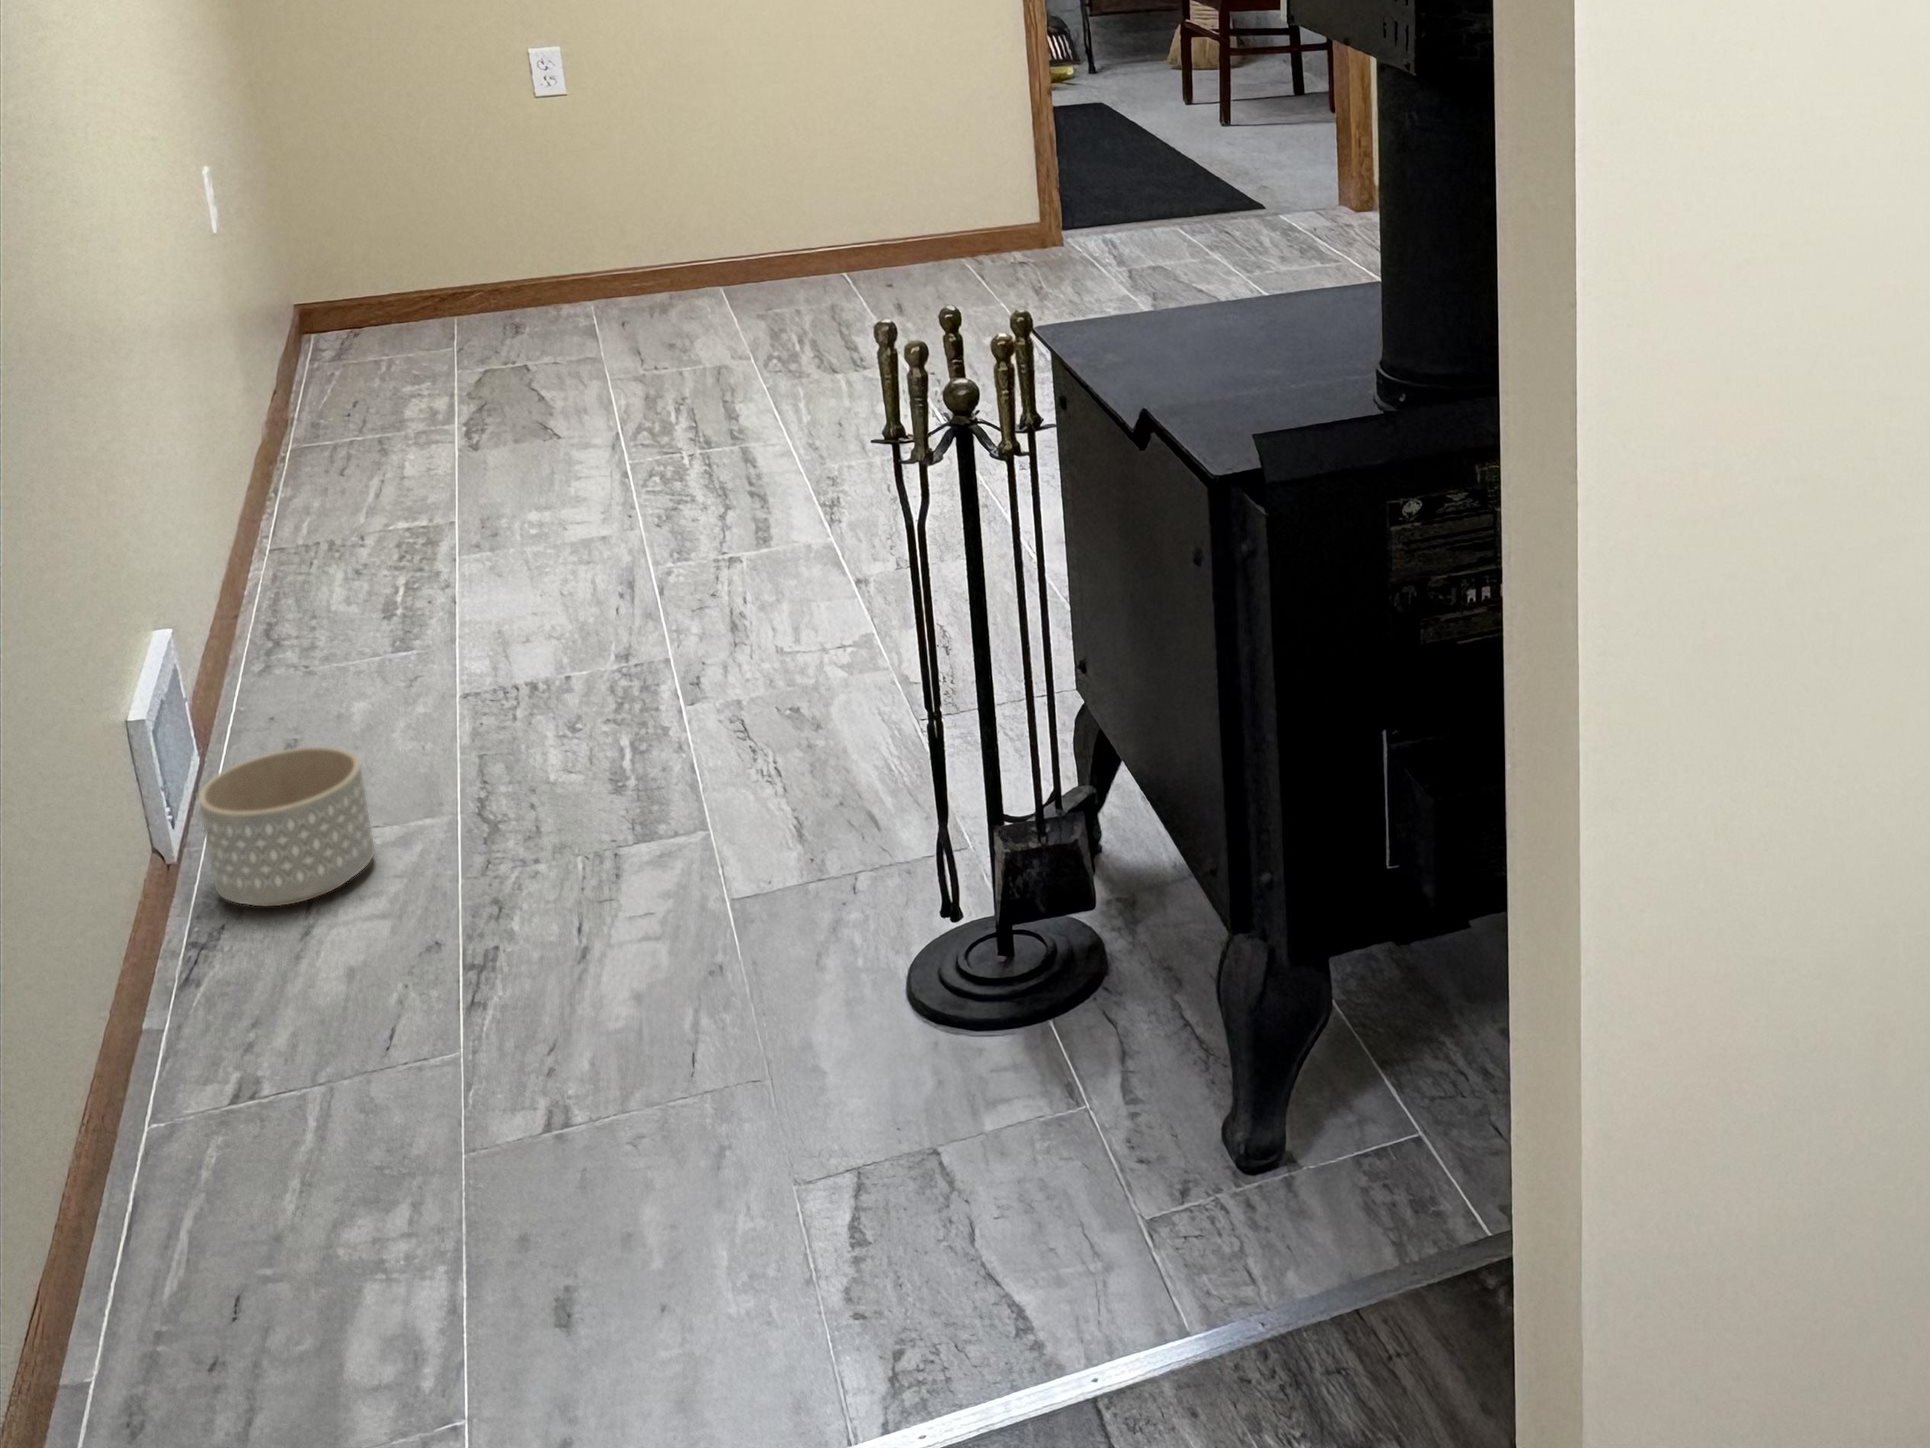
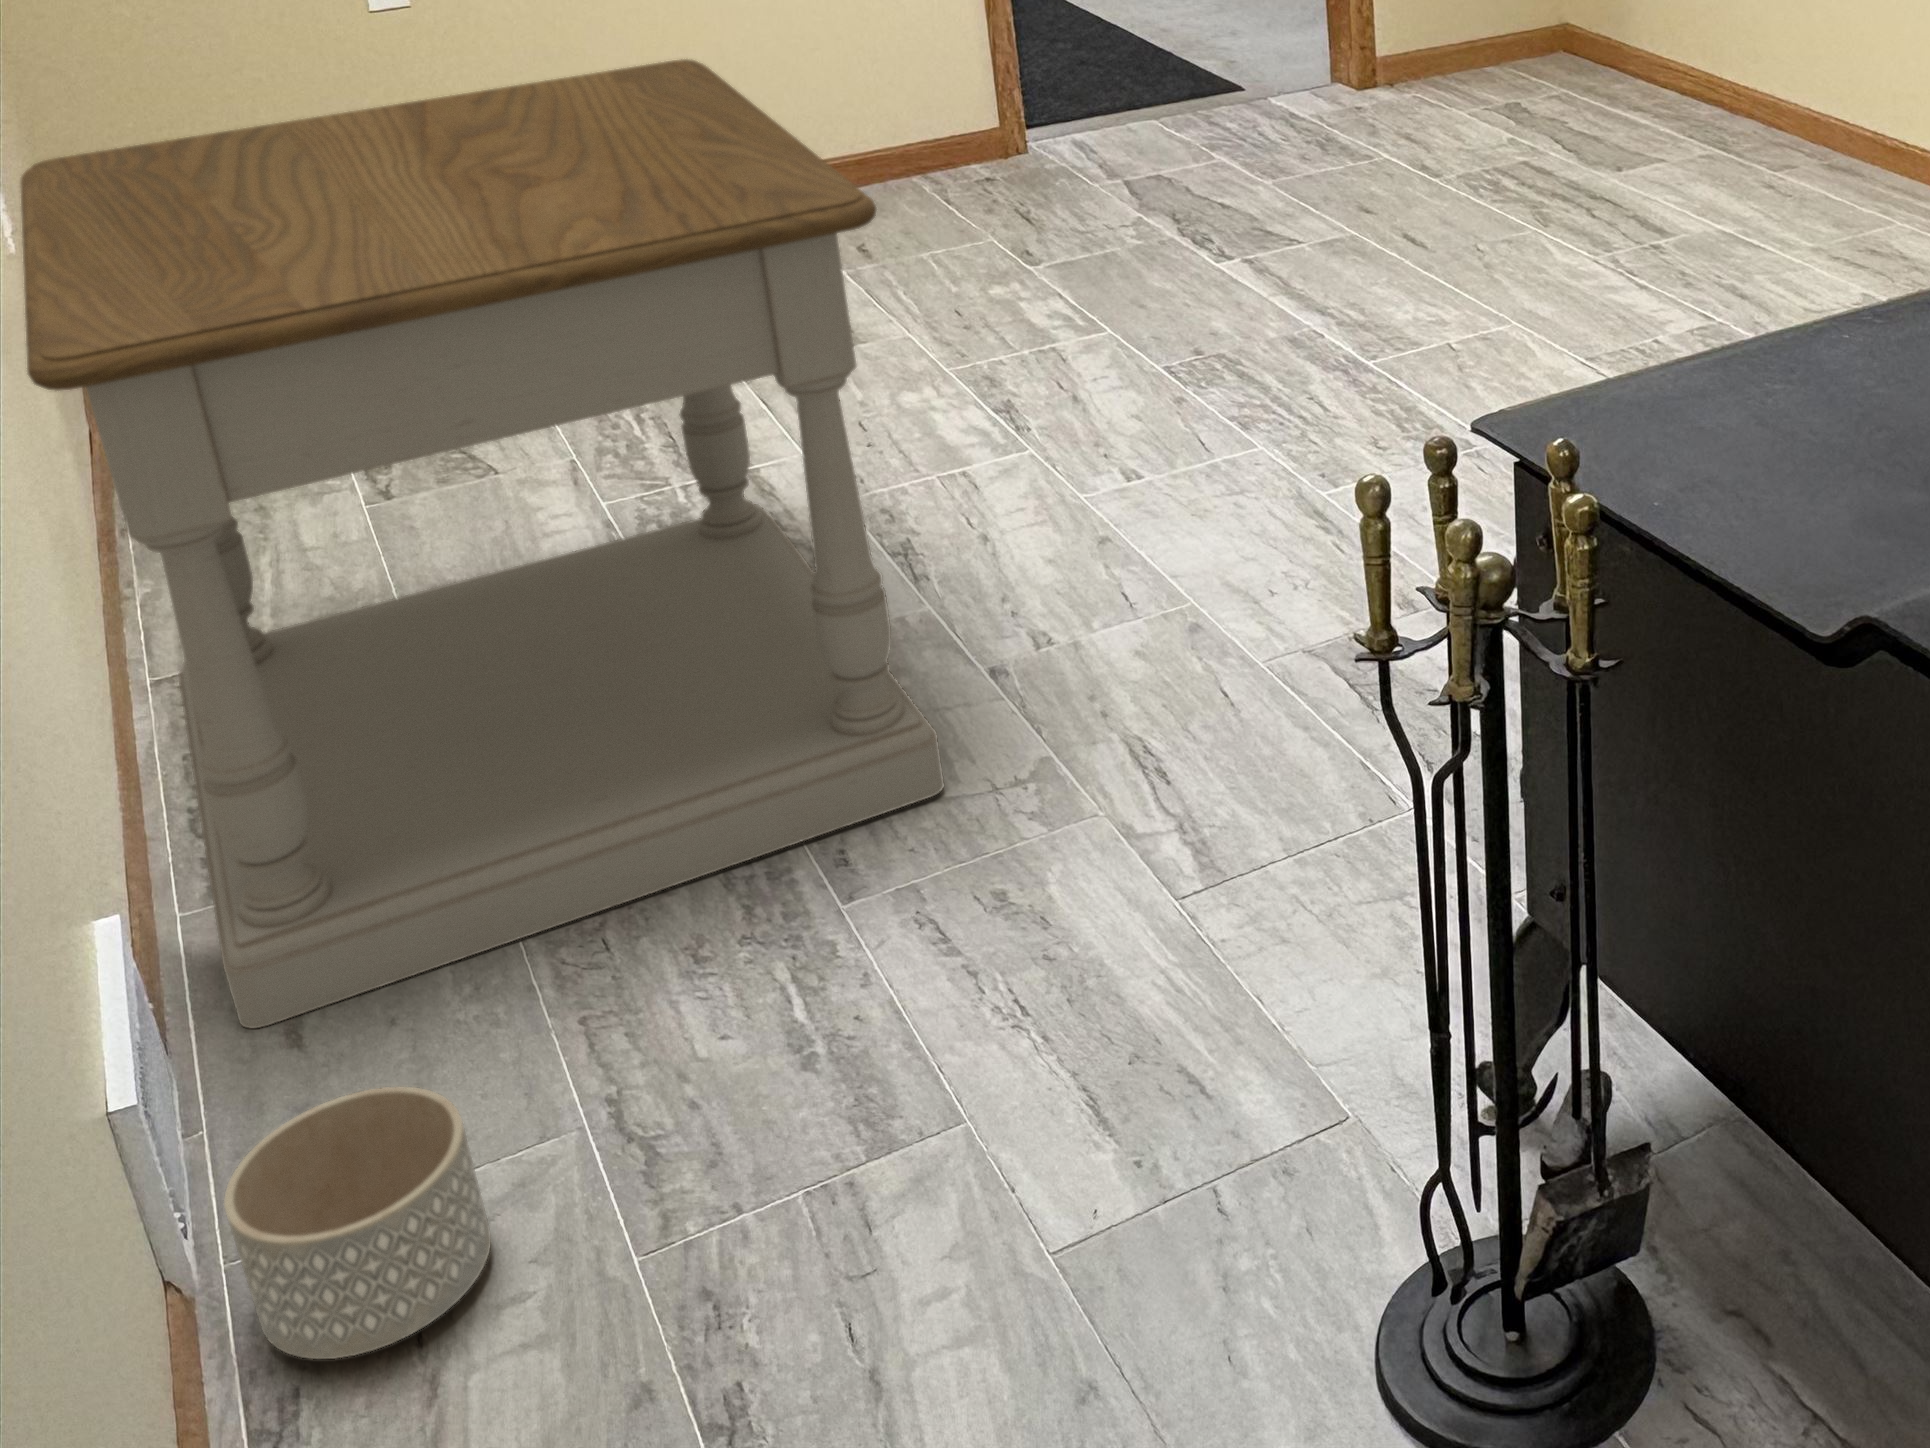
side table: none [160,113,788,743] -> present [21,59,944,1028]

